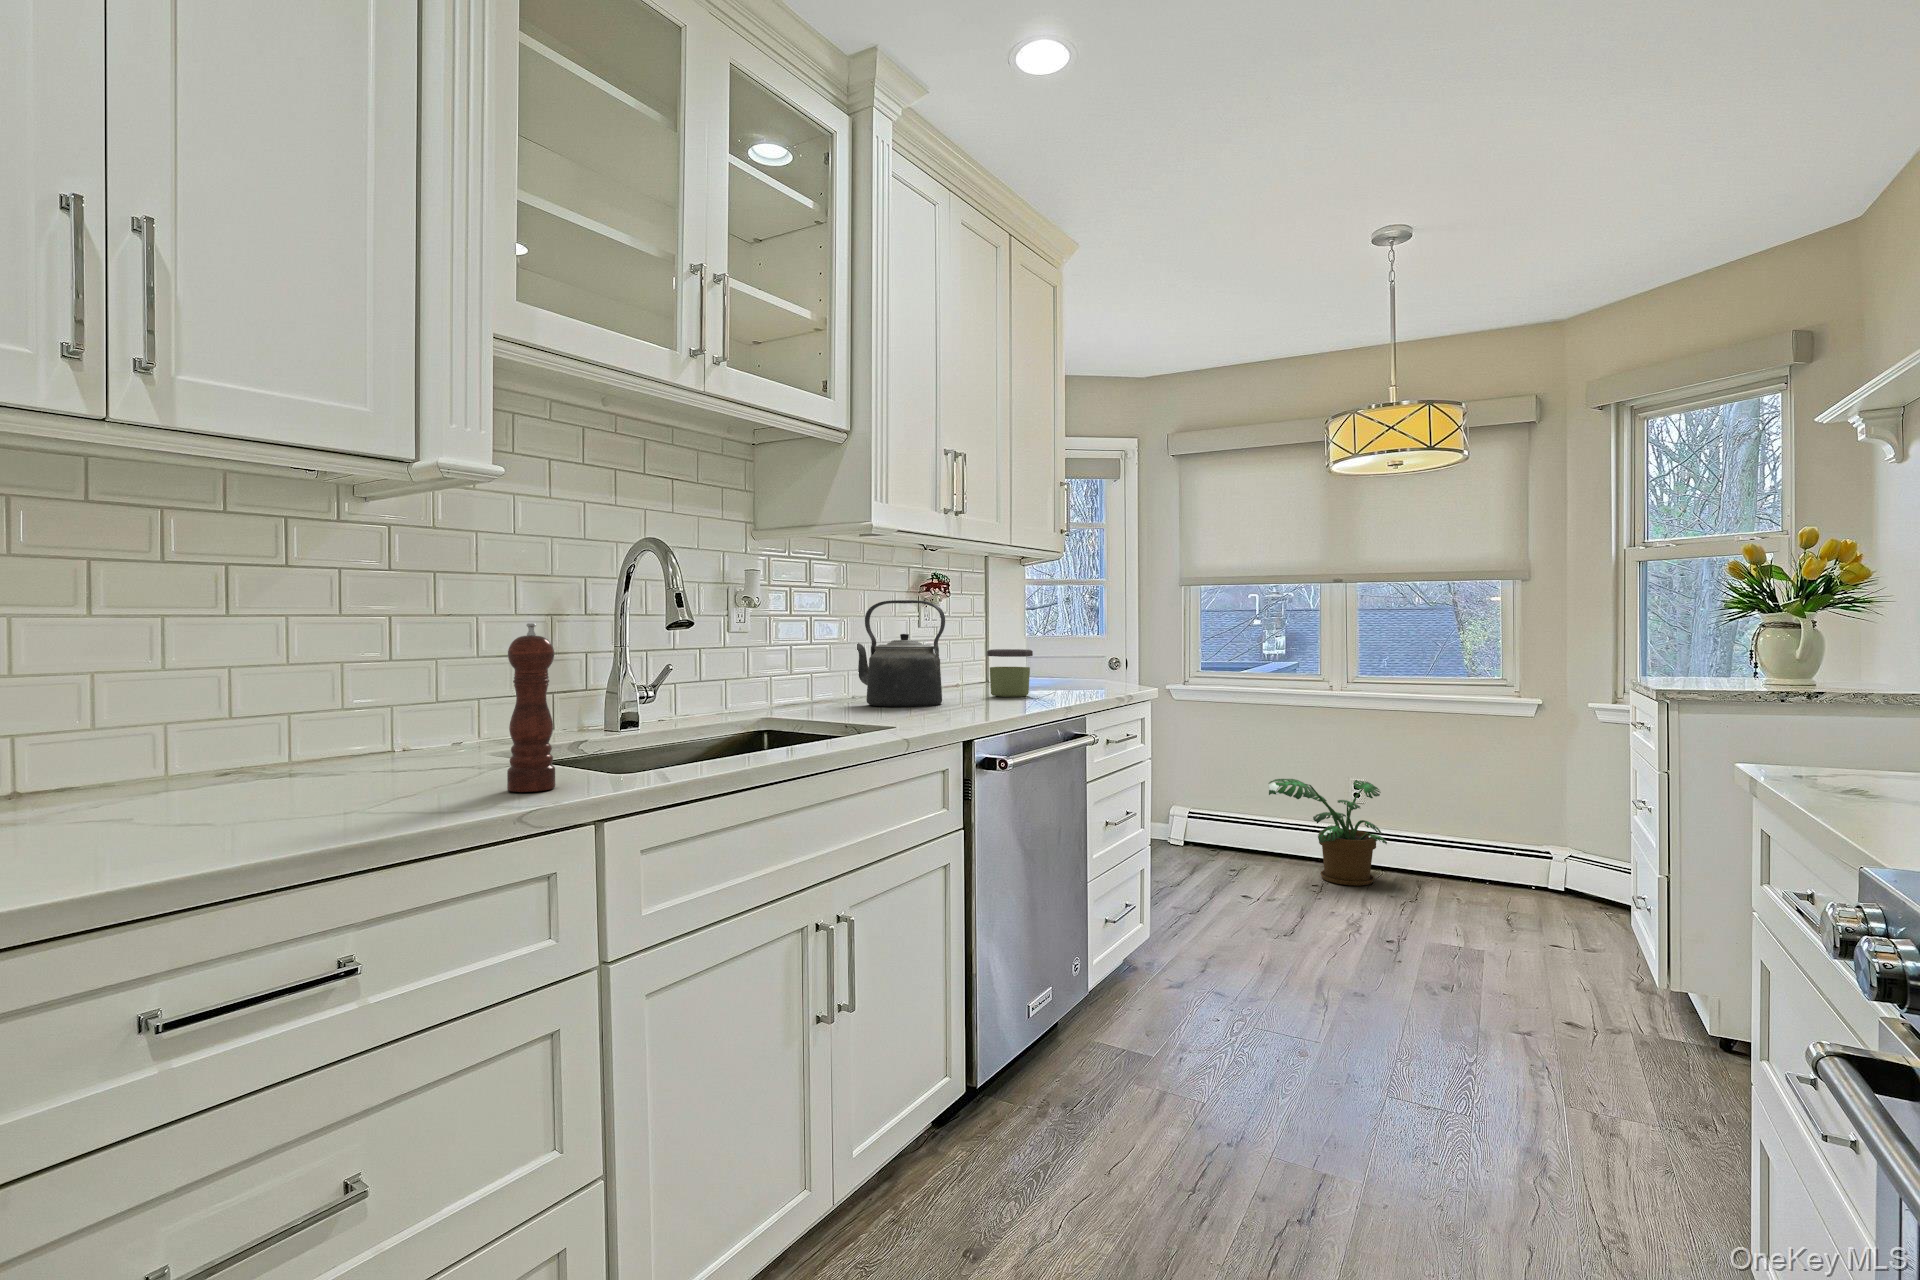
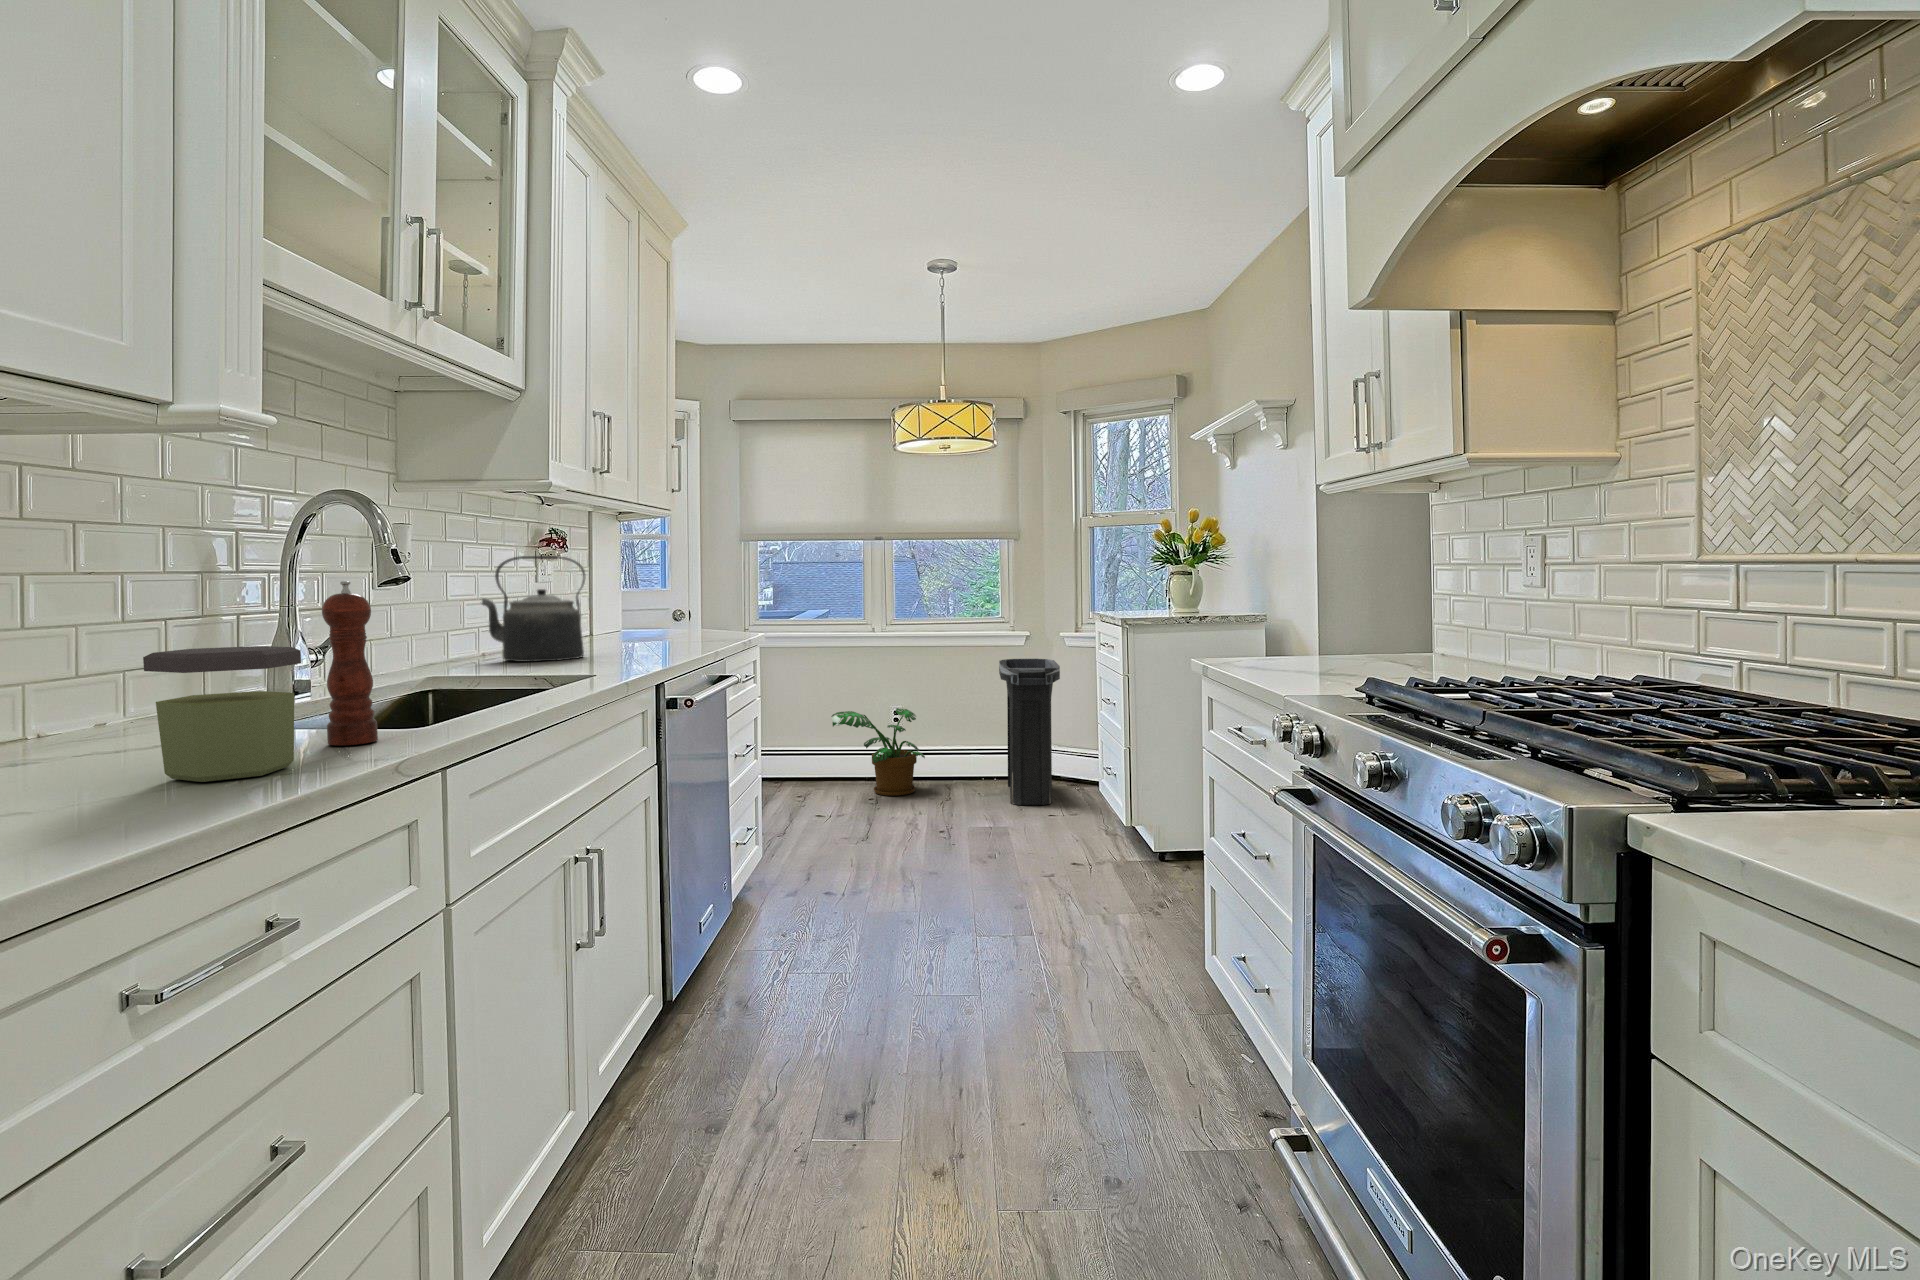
jar: present [987,649,1033,697] -> present [143,646,301,782]
trash can: none [1490,731,1580,928] -> present [999,659,1060,805]

